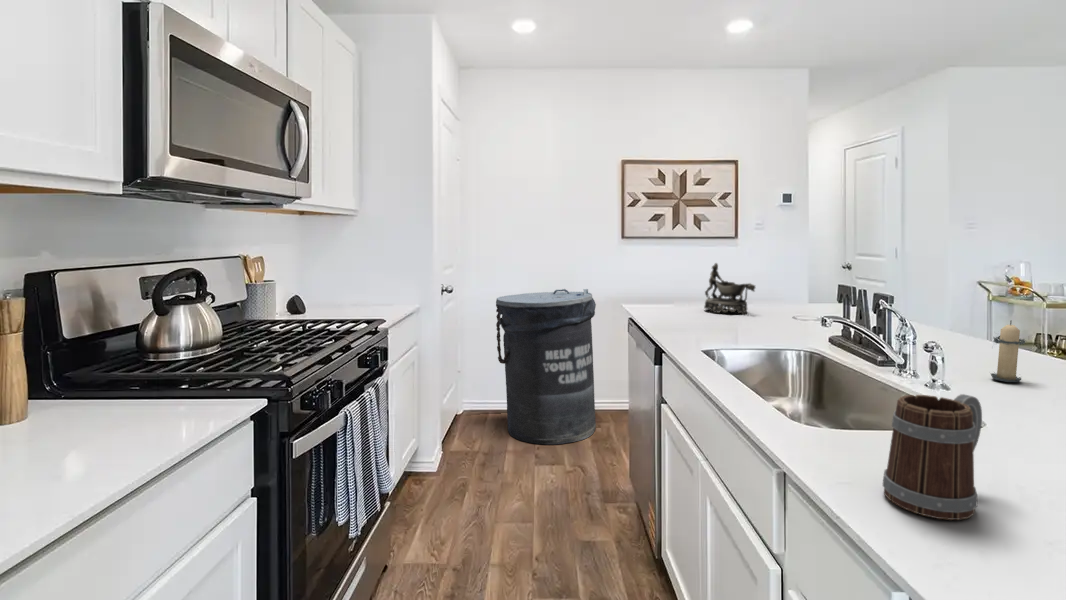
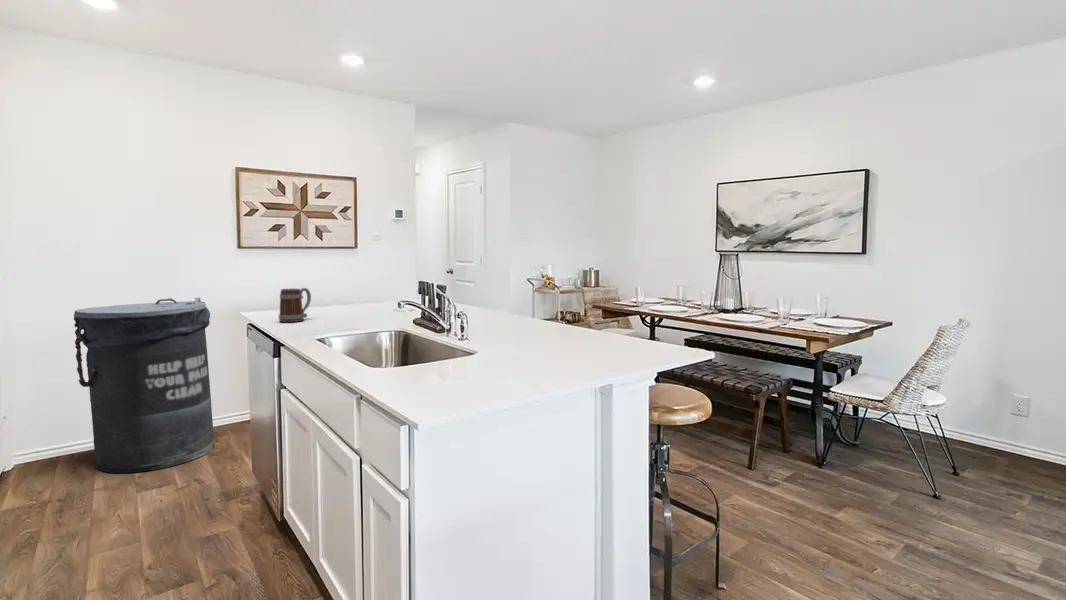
decorative bowl: present [704,263,755,314] -> none [322,268,364,312]
candle: present [991,321,1025,382] -> none [495,298,514,336]
mug: present [883,394,982,520] -> present [279,288,311,322]

